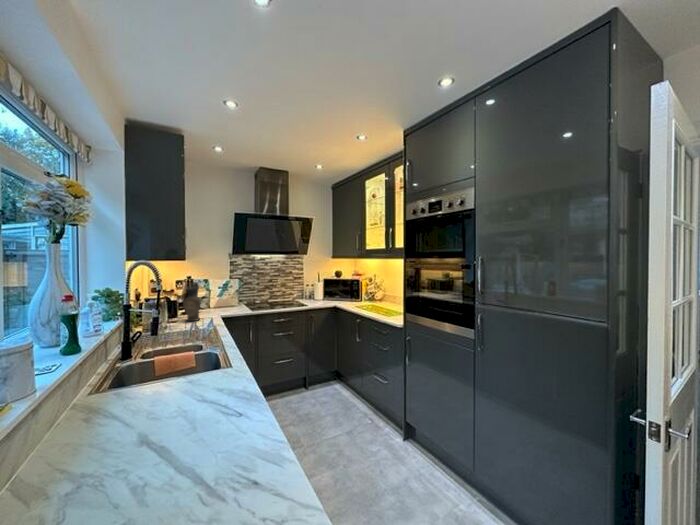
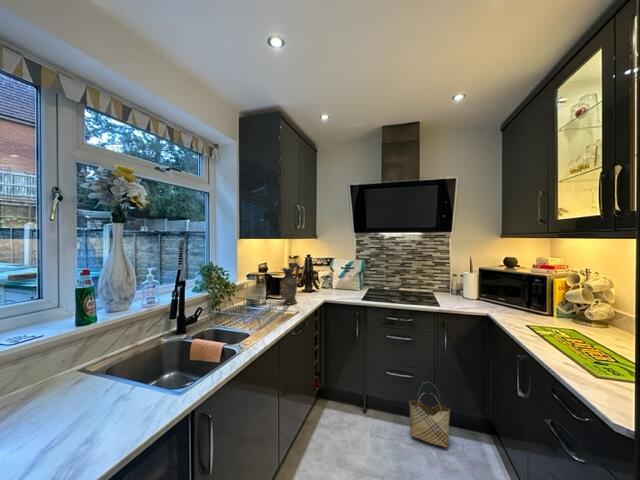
woven basket: none [292,359,318,399] -> present [409,382,450,447]

